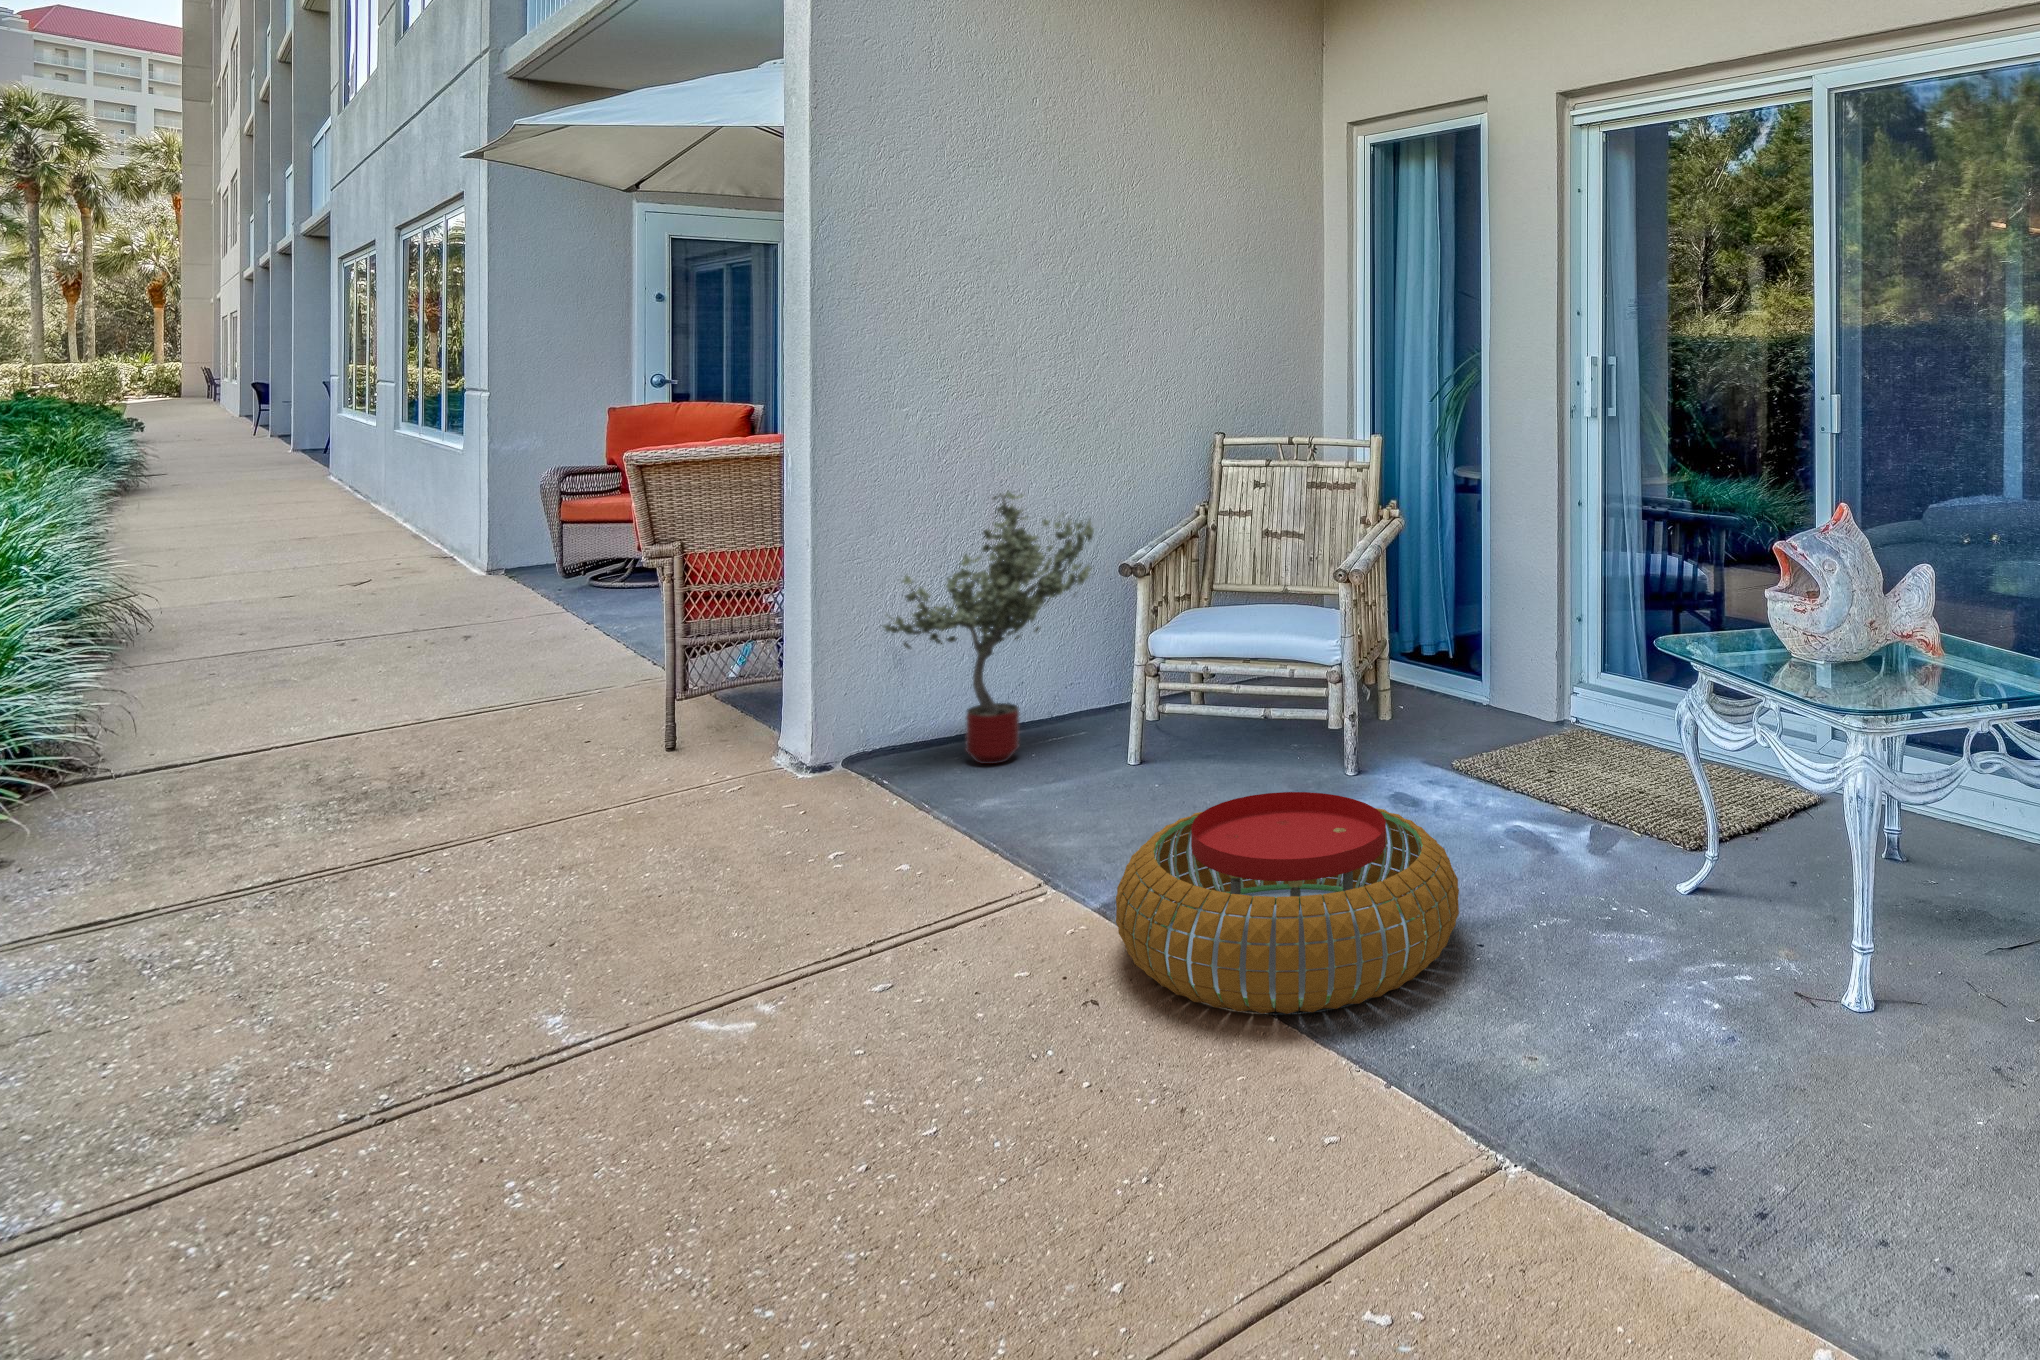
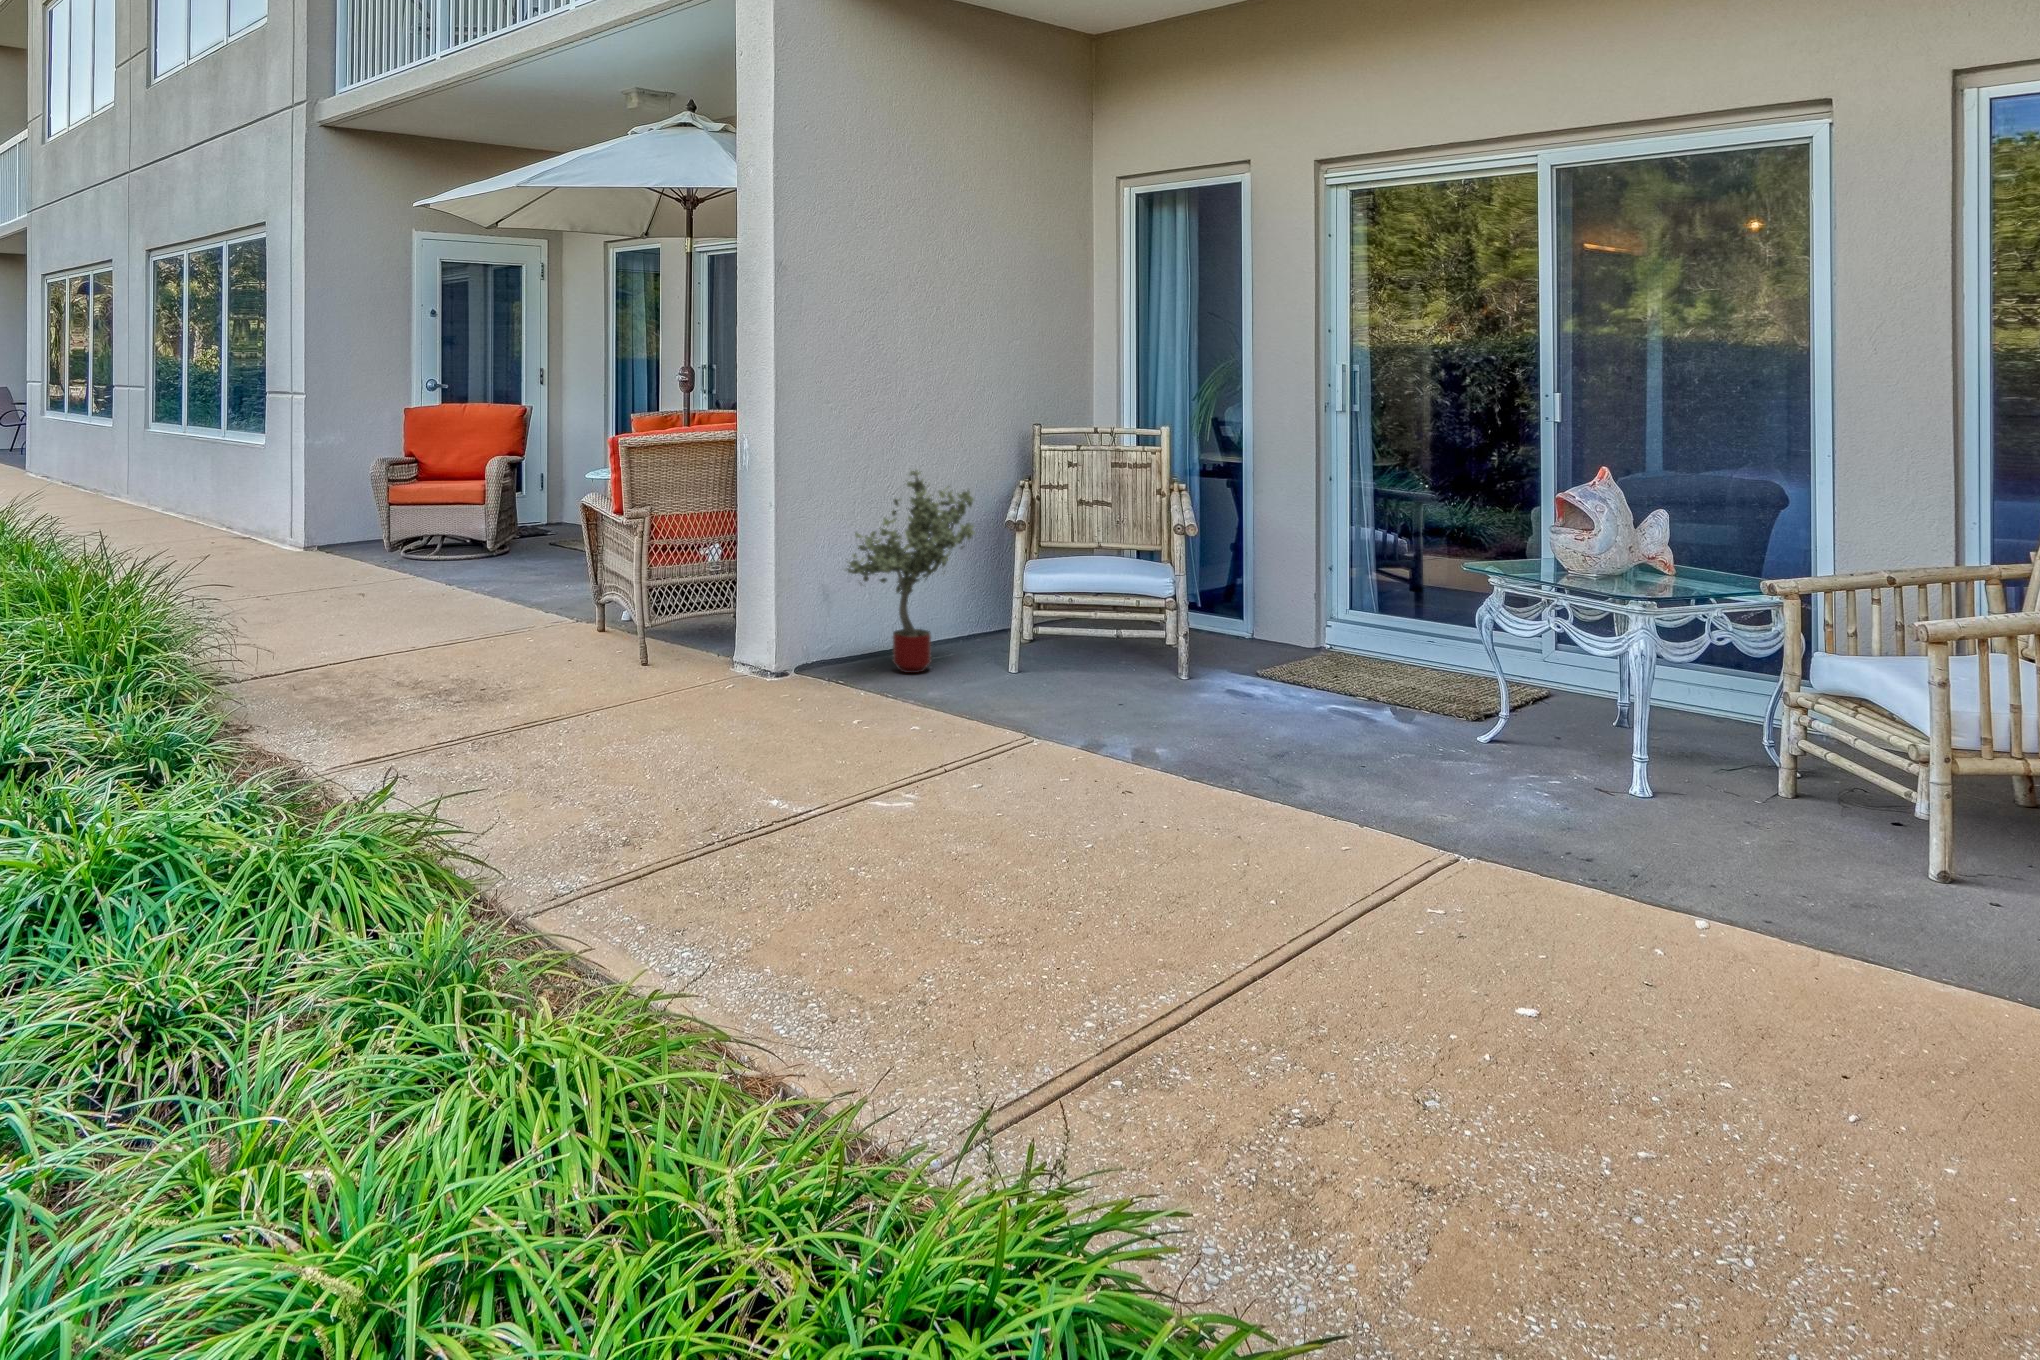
pouf: present [1116,792,1459,1014] -> none [1129,670,1367,799]

